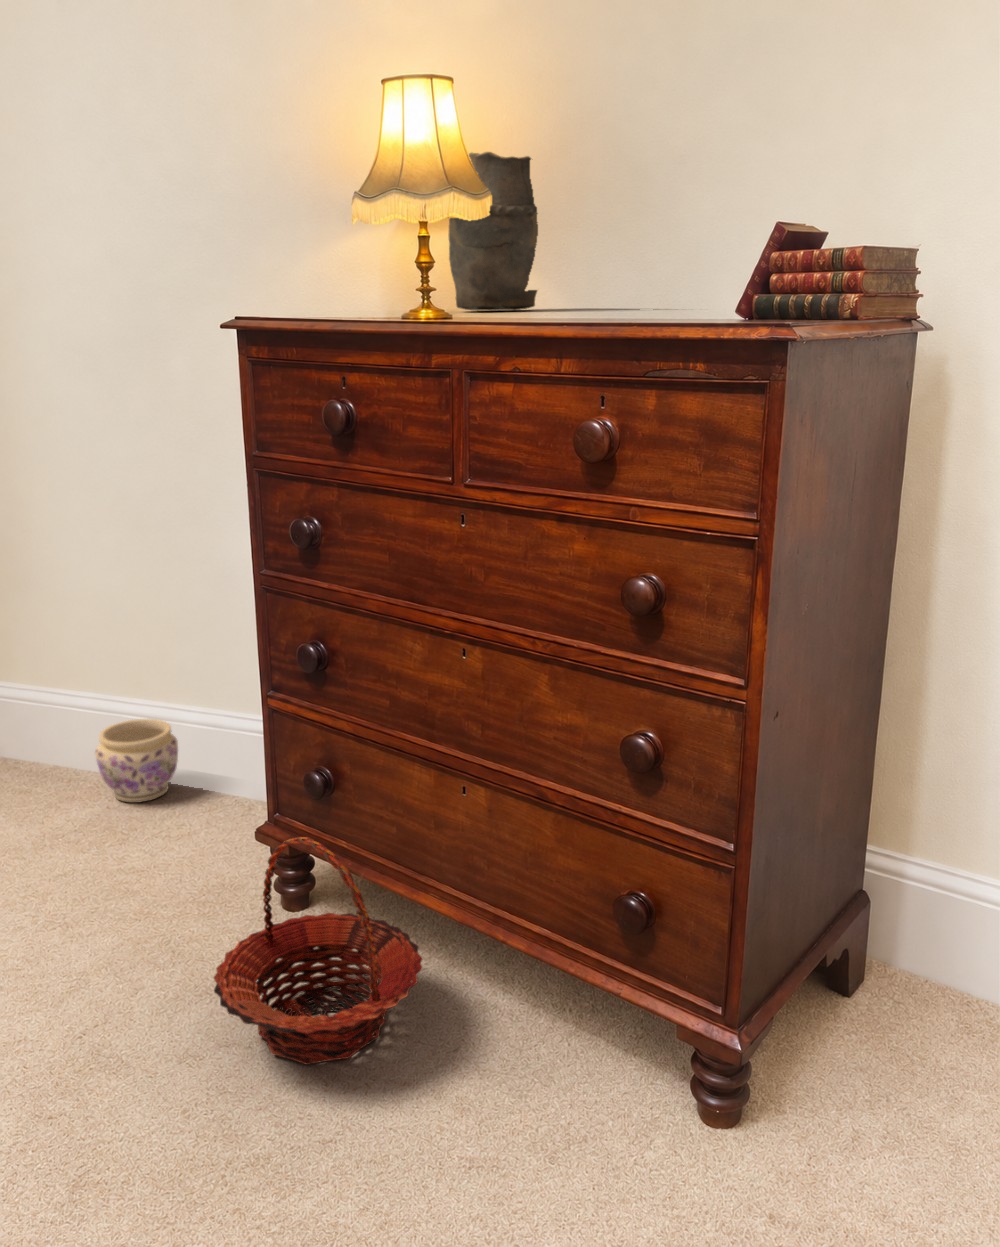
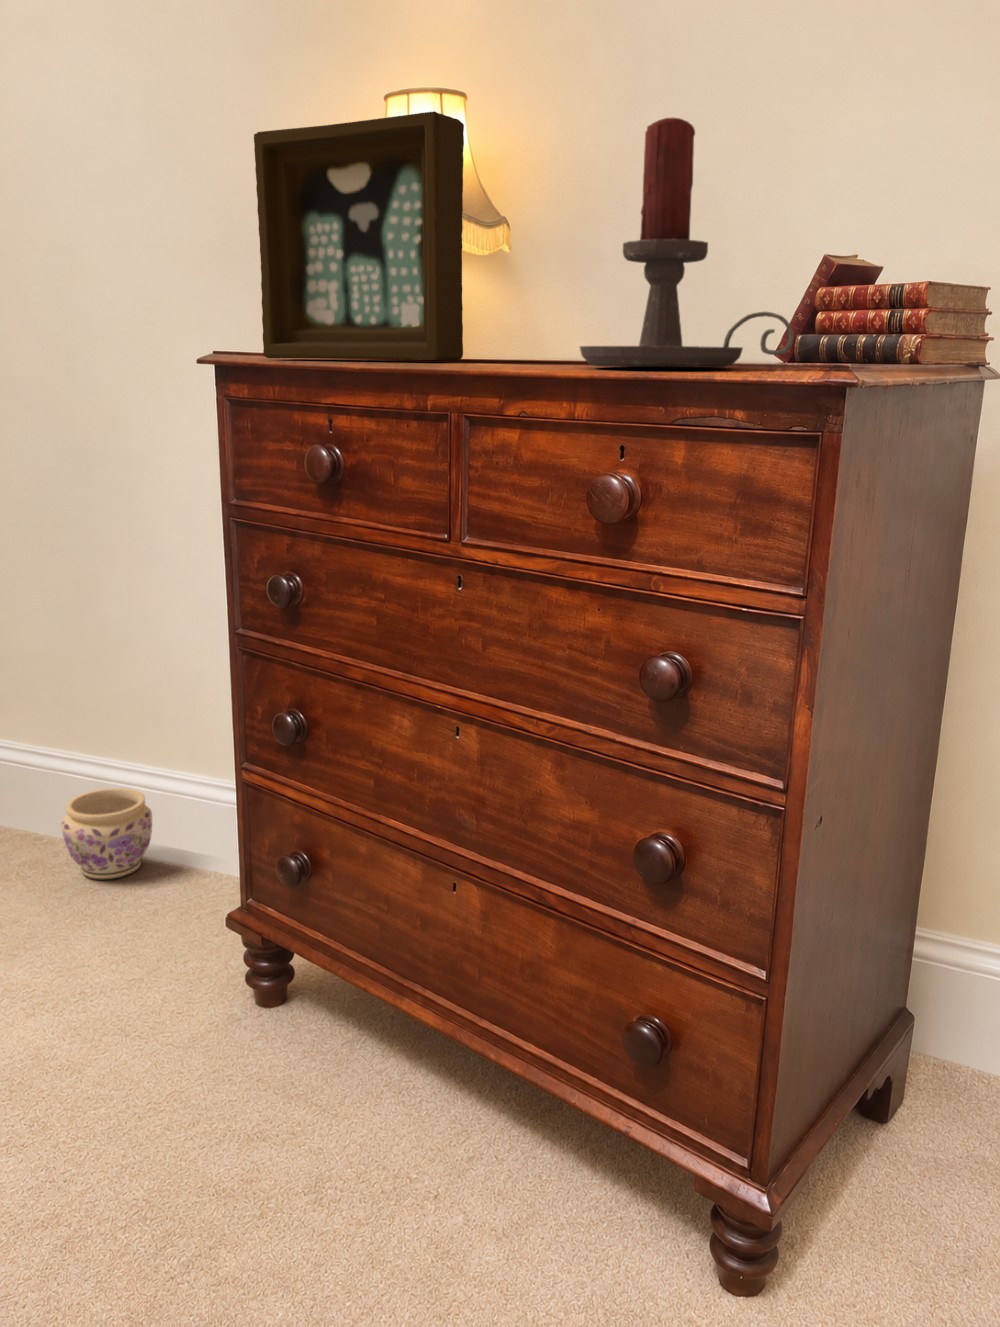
picture frame: none [271,105,461,323] -> present [254,111,464,361]
candle holder: none [564,113,747,327] -> present [580,118,794,368]
vase: present [449,152,538,311] -> none [456,176,568,352]
basket: present [214,837,422,1065] -> none [166,938,405,1200]

